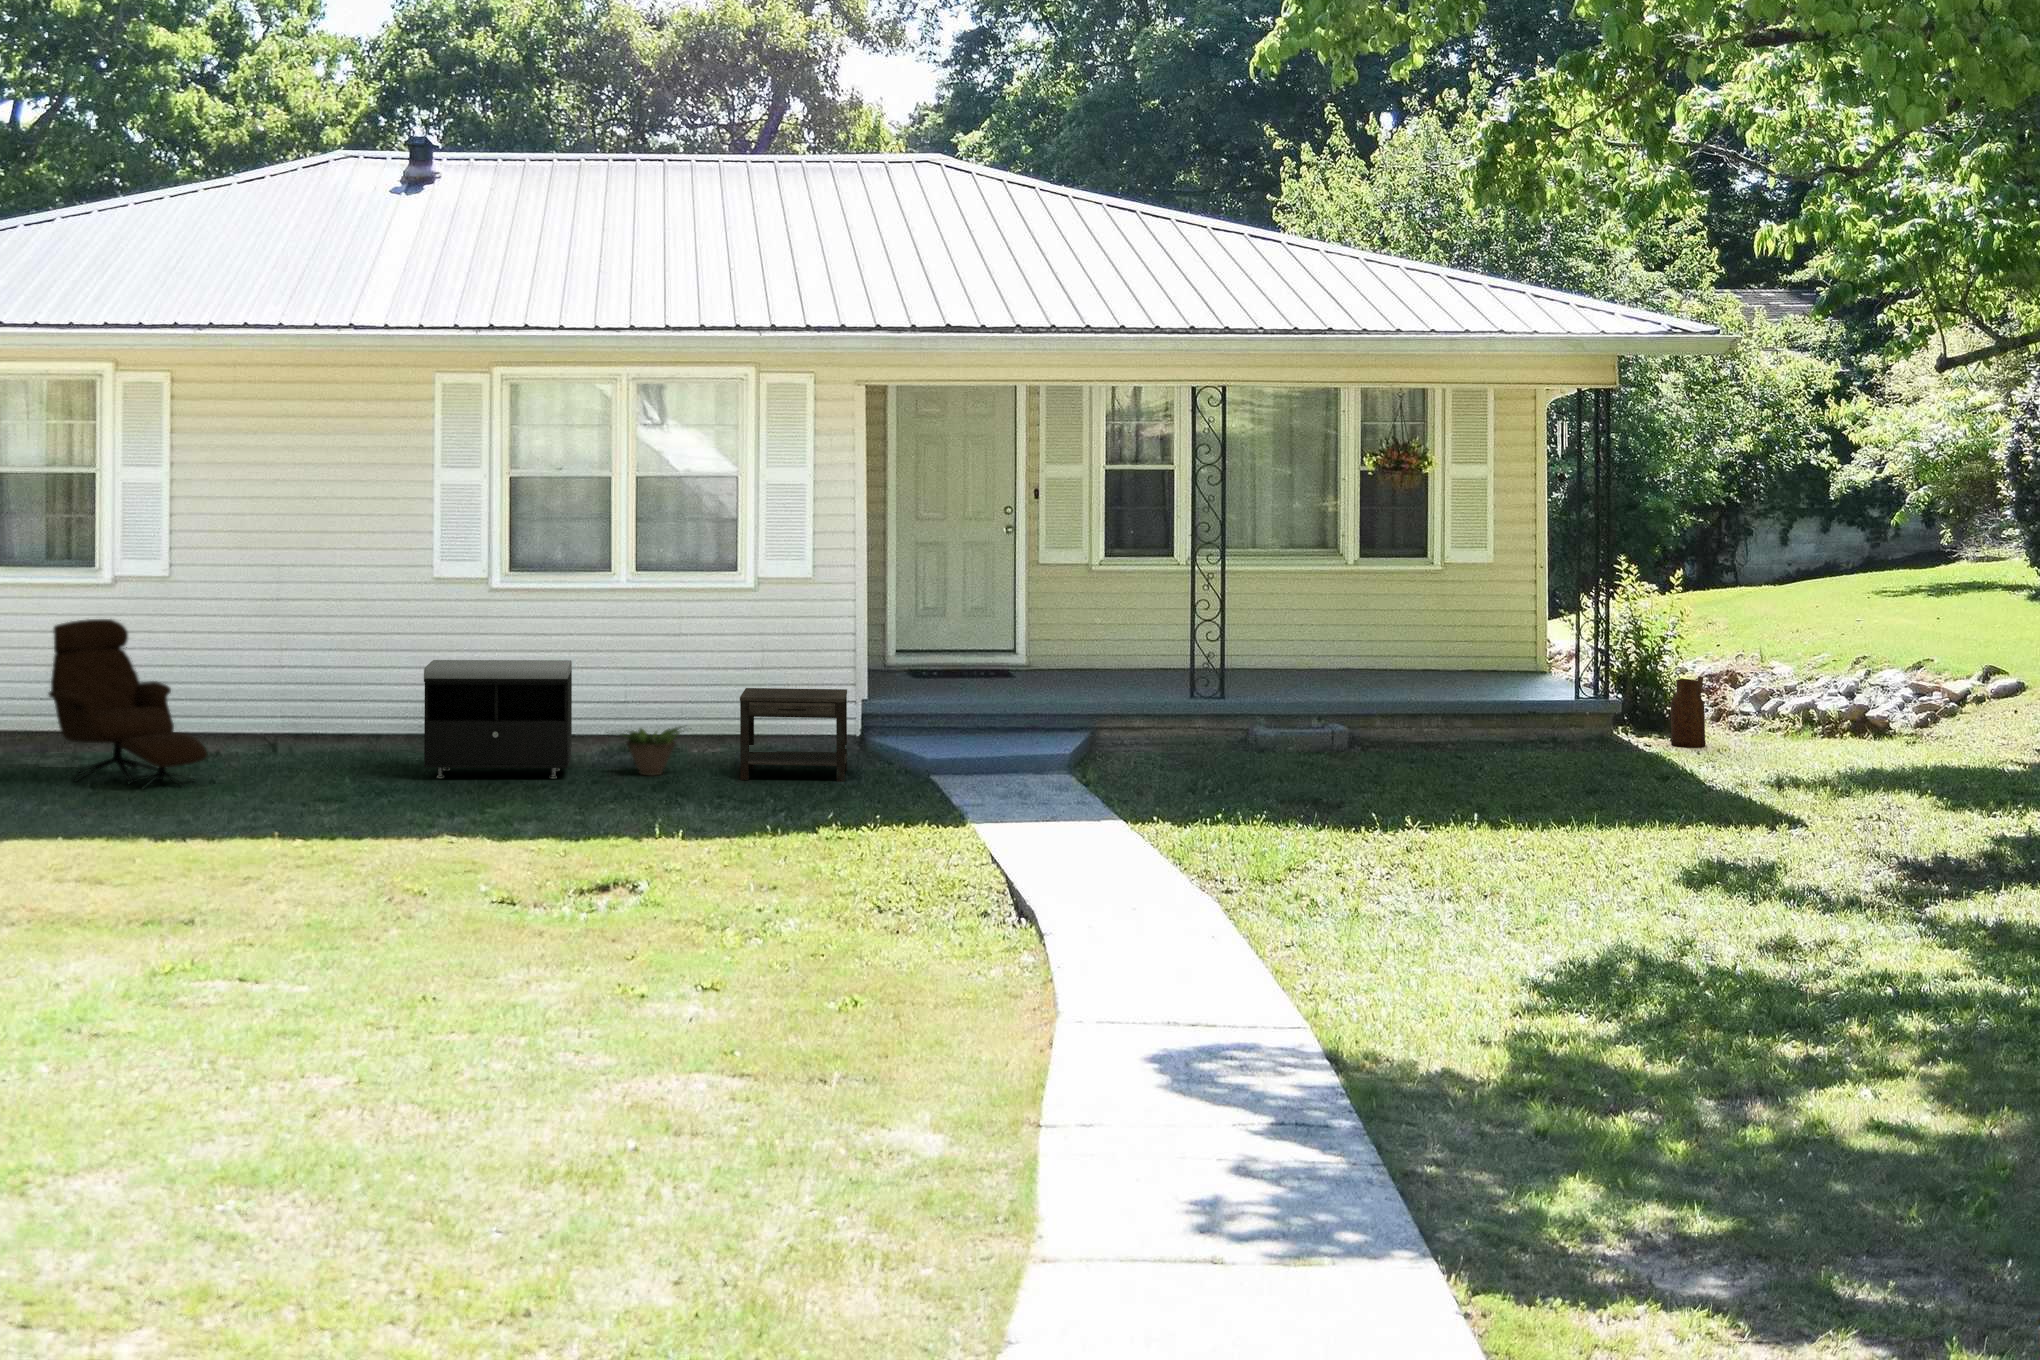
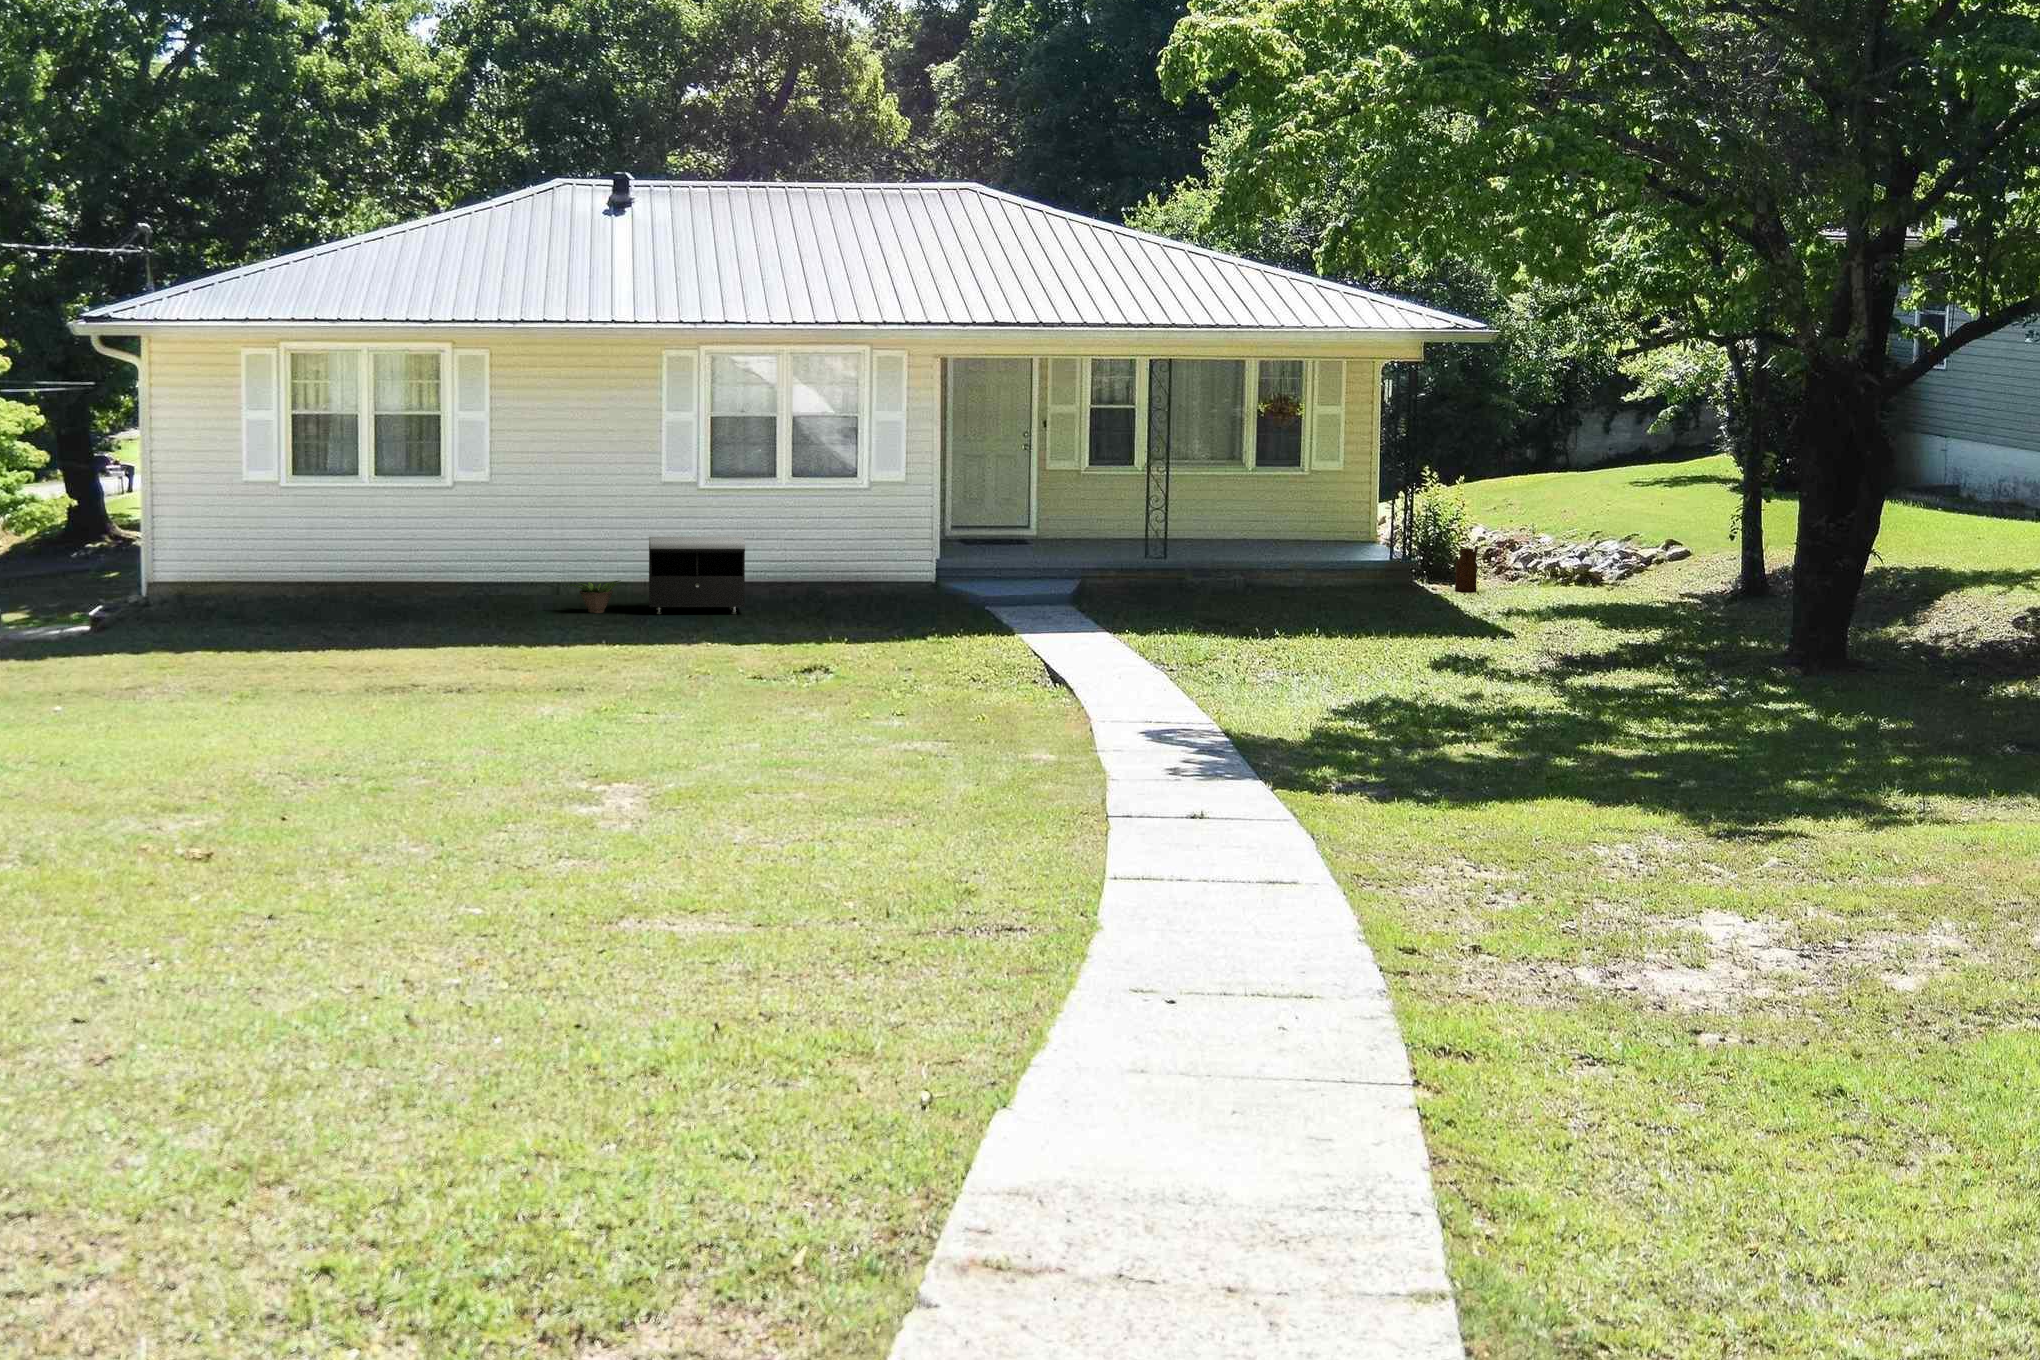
lounge chair: present [49,619,208,789] -> none [394,509,506,622]
side table: present [740,688,847,782] -> none [858,555,927,615]
decorative plant: present [607,727,681,775] -> present [567,581,623,613]

